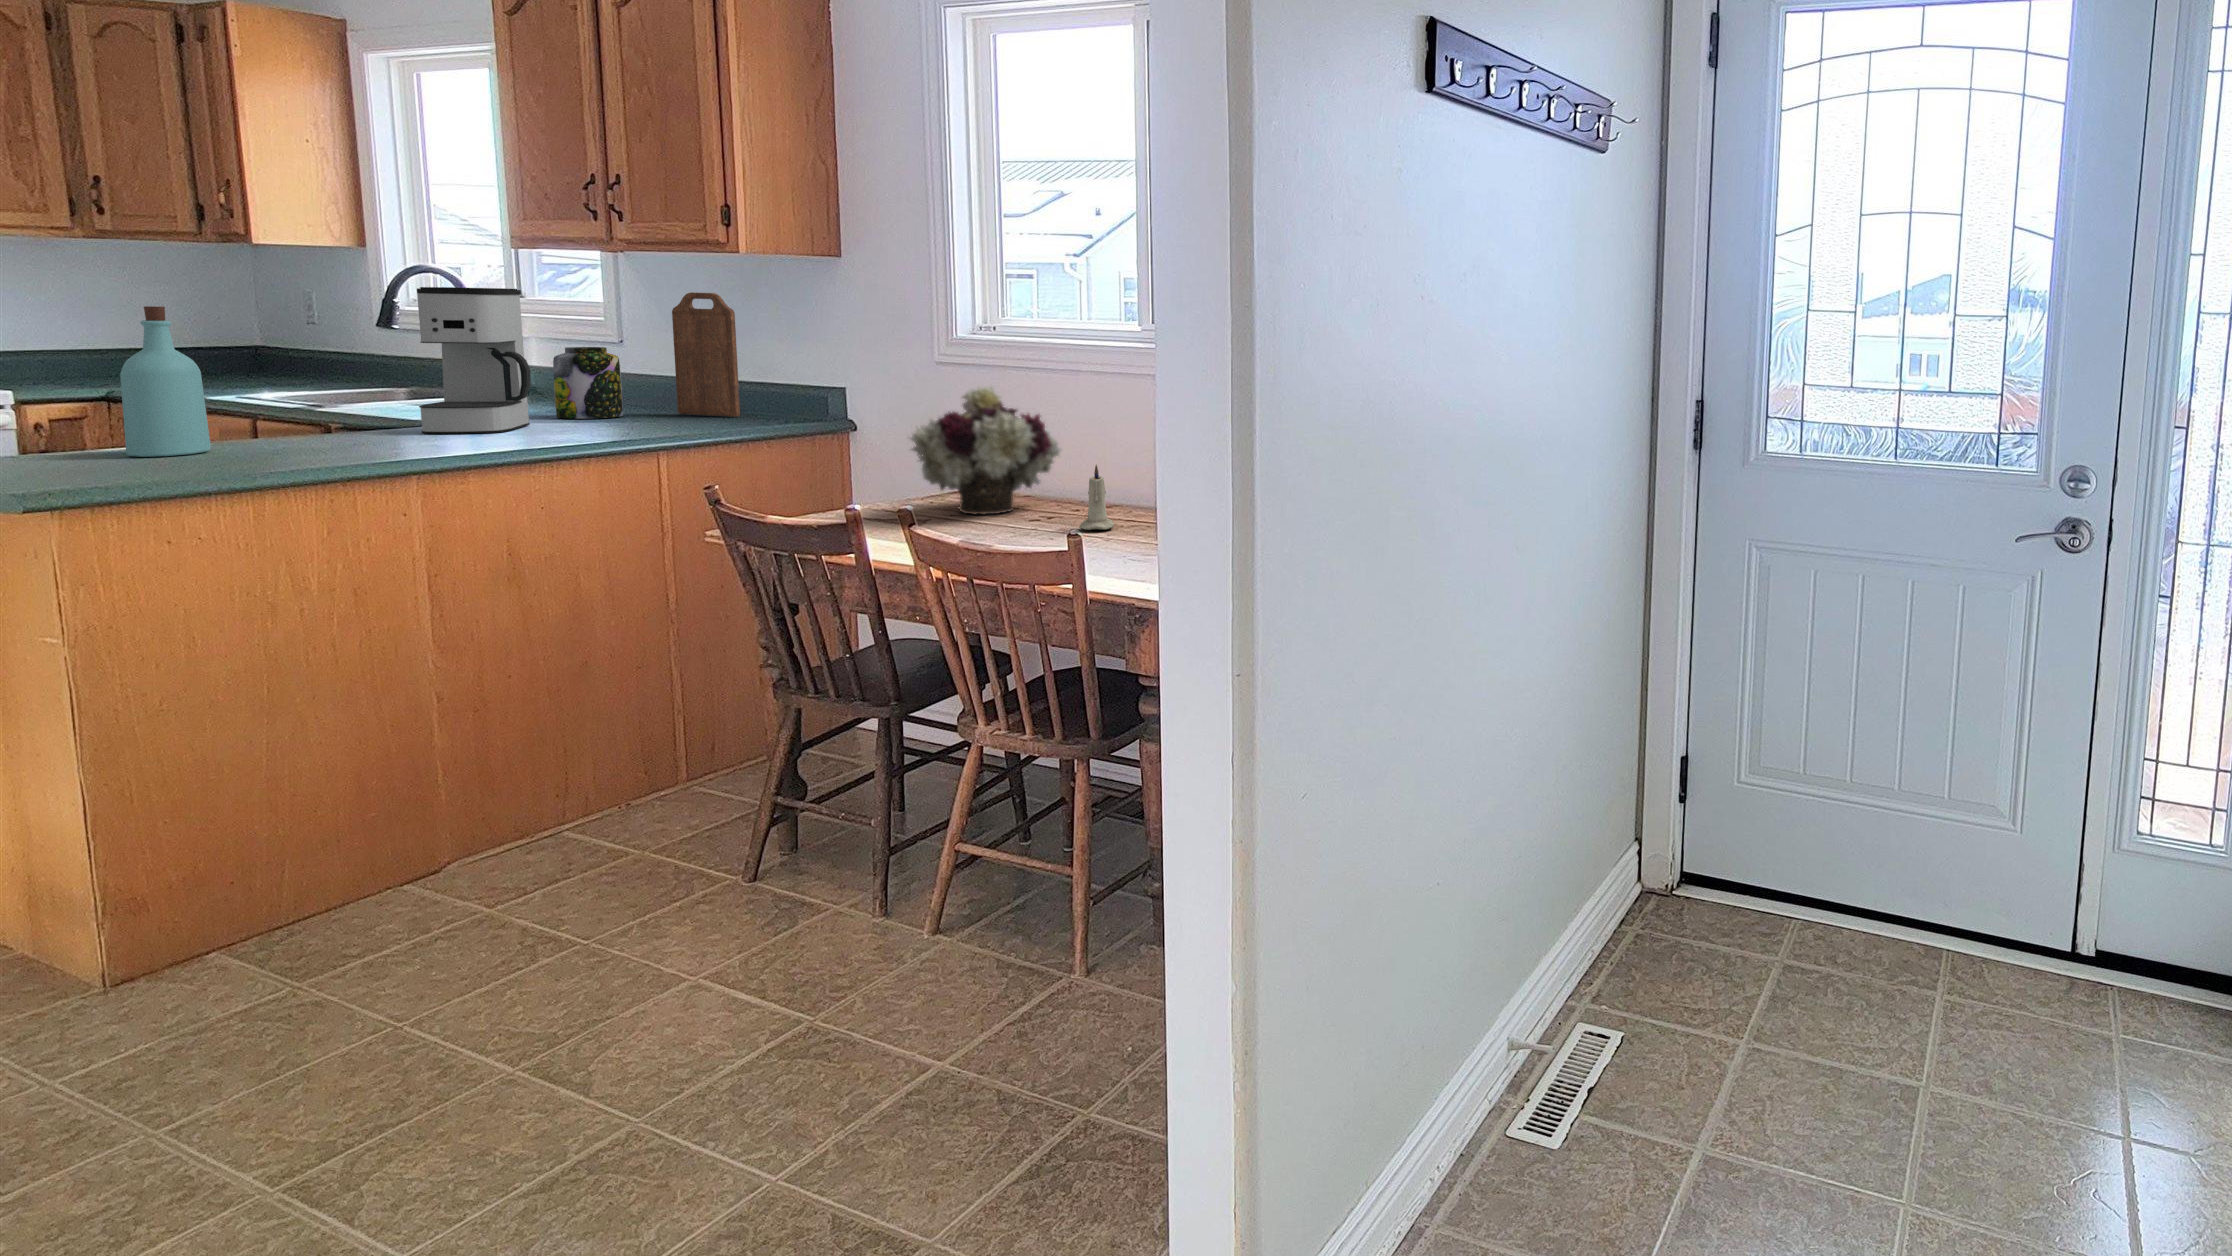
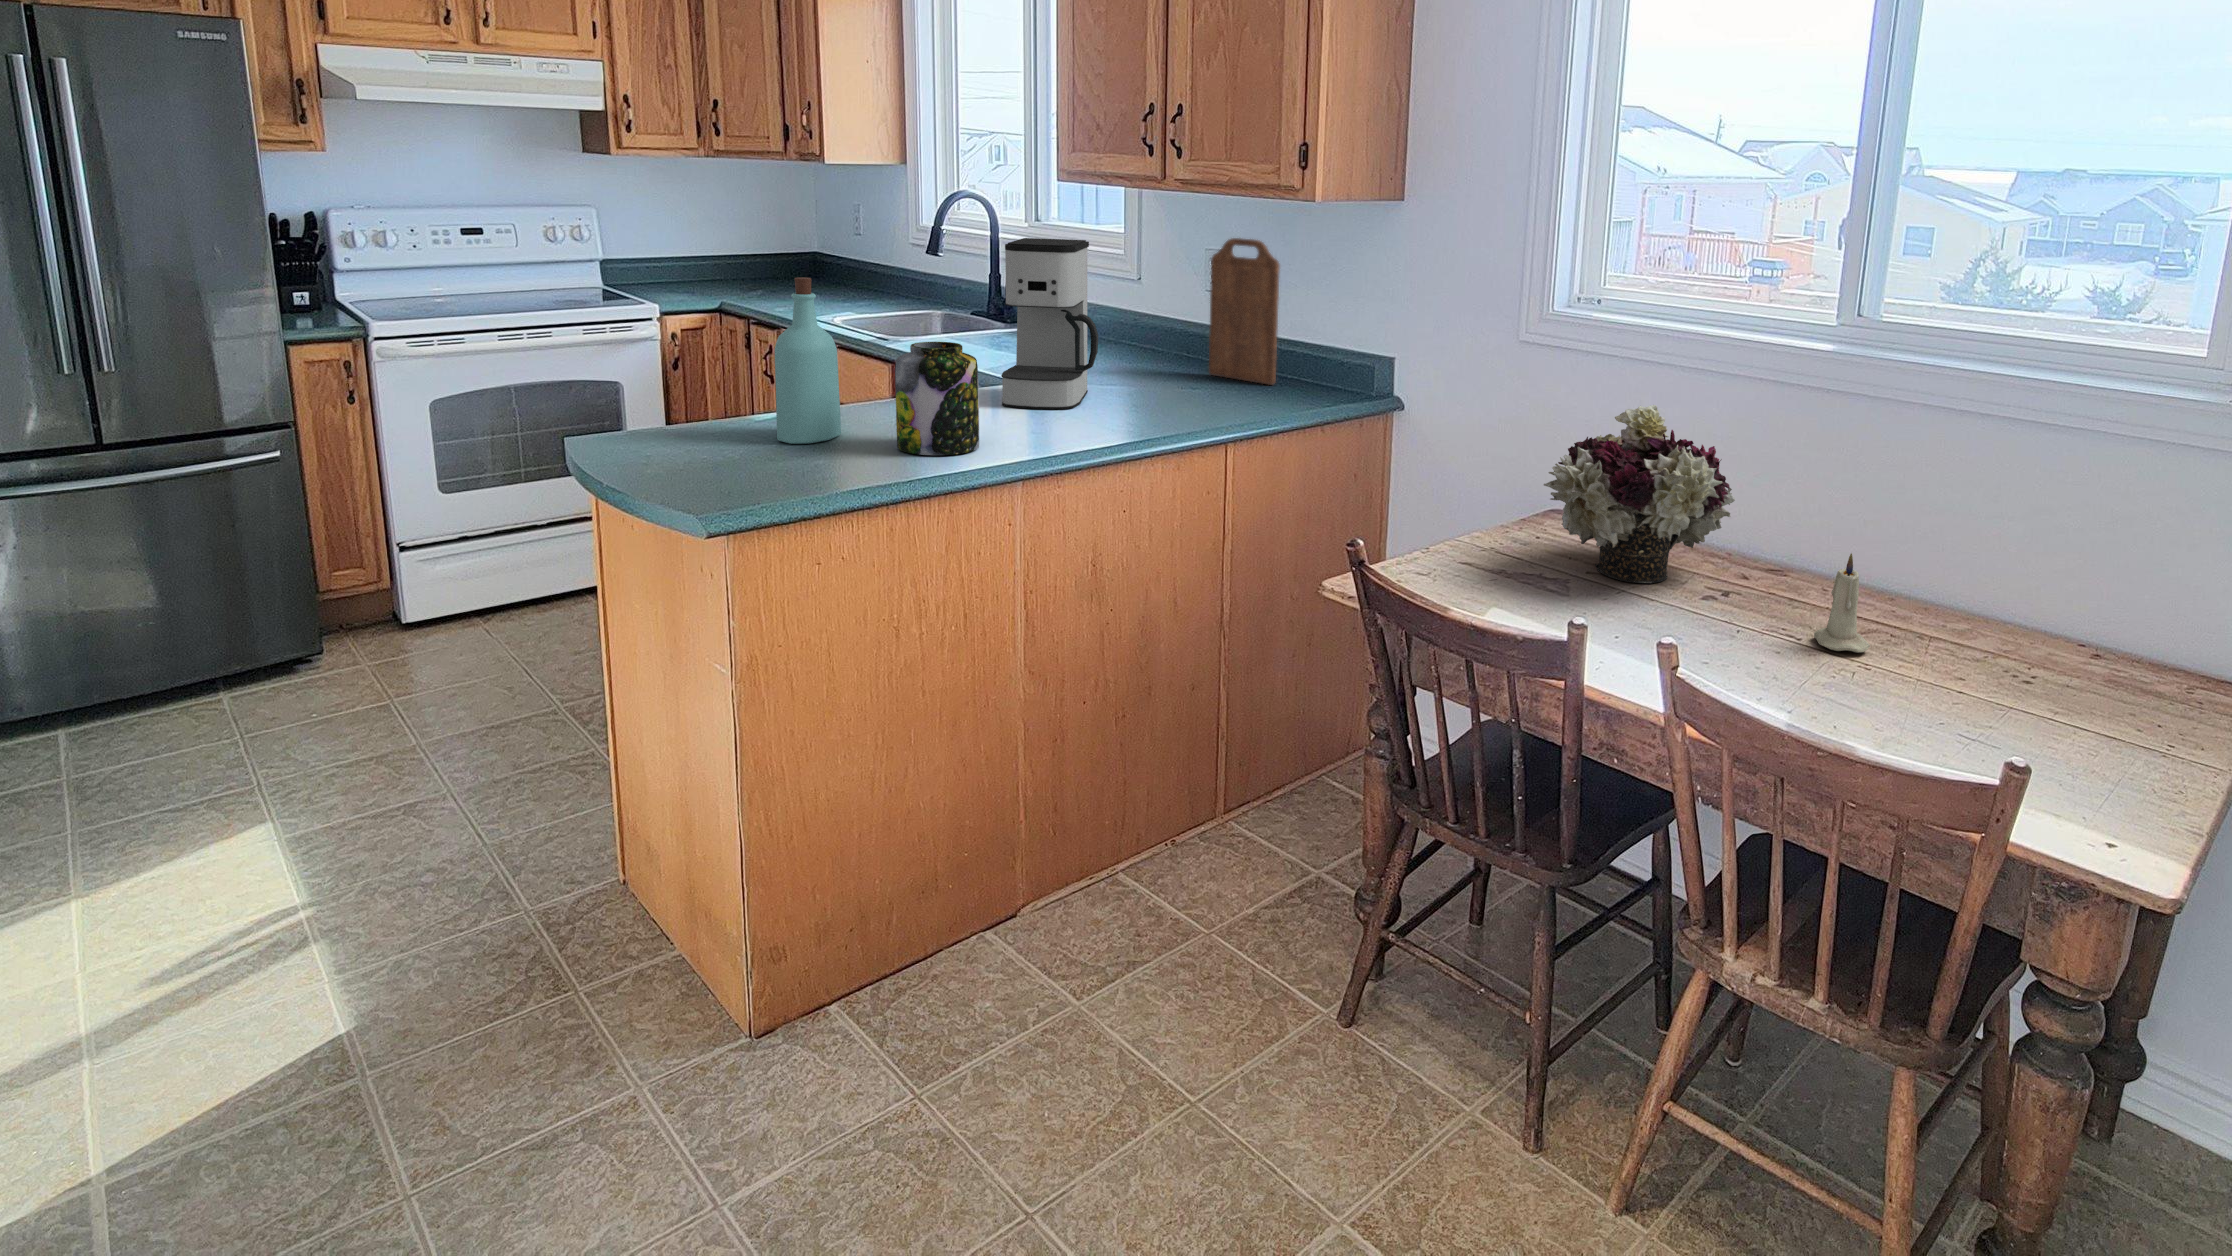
jar: present [553,347,623,419] -> present [895,342,979,455]

